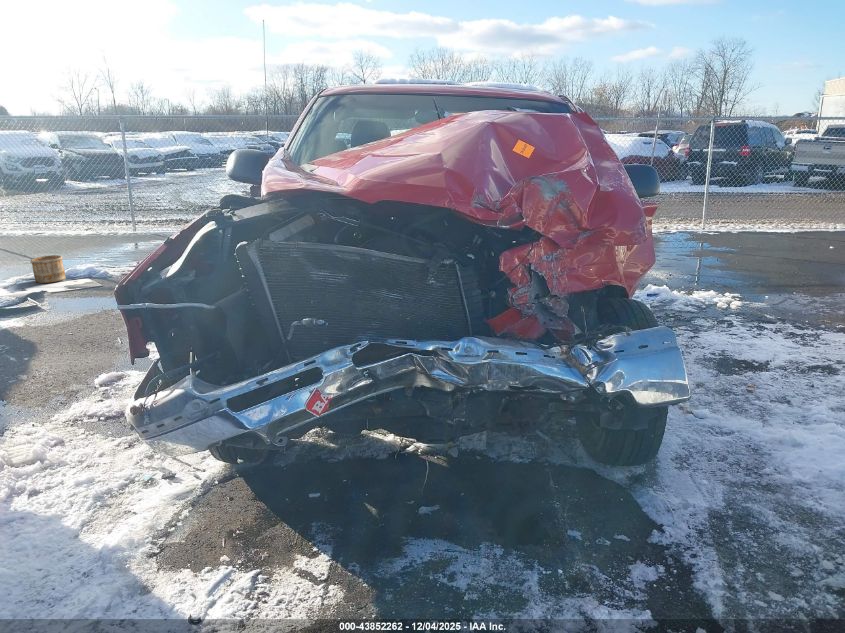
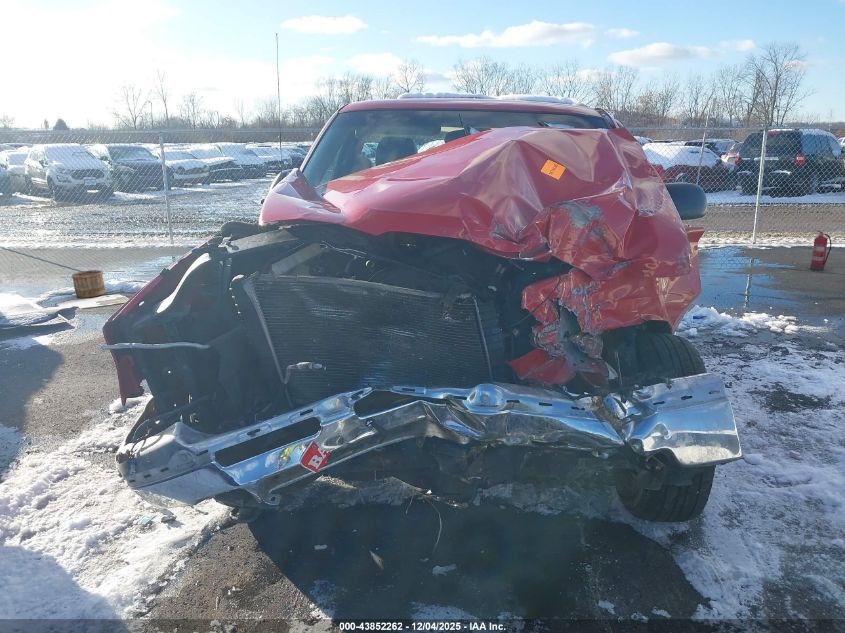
fire extinguisher: none [755,216,774,254] -> present [810,230,831,271]

